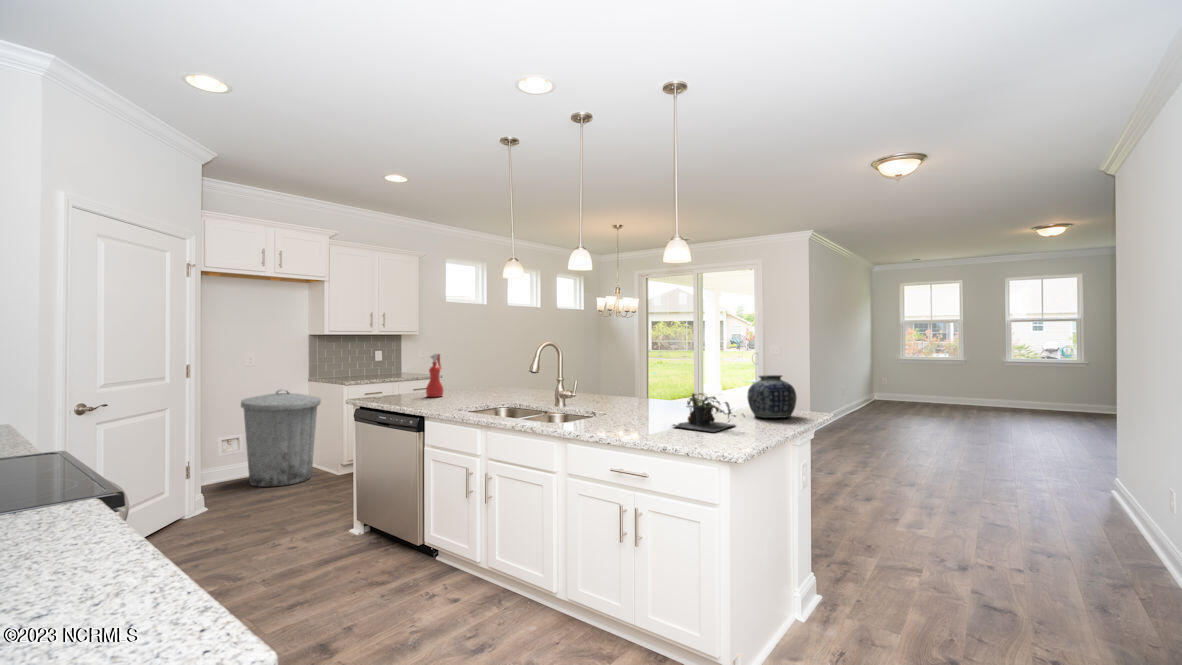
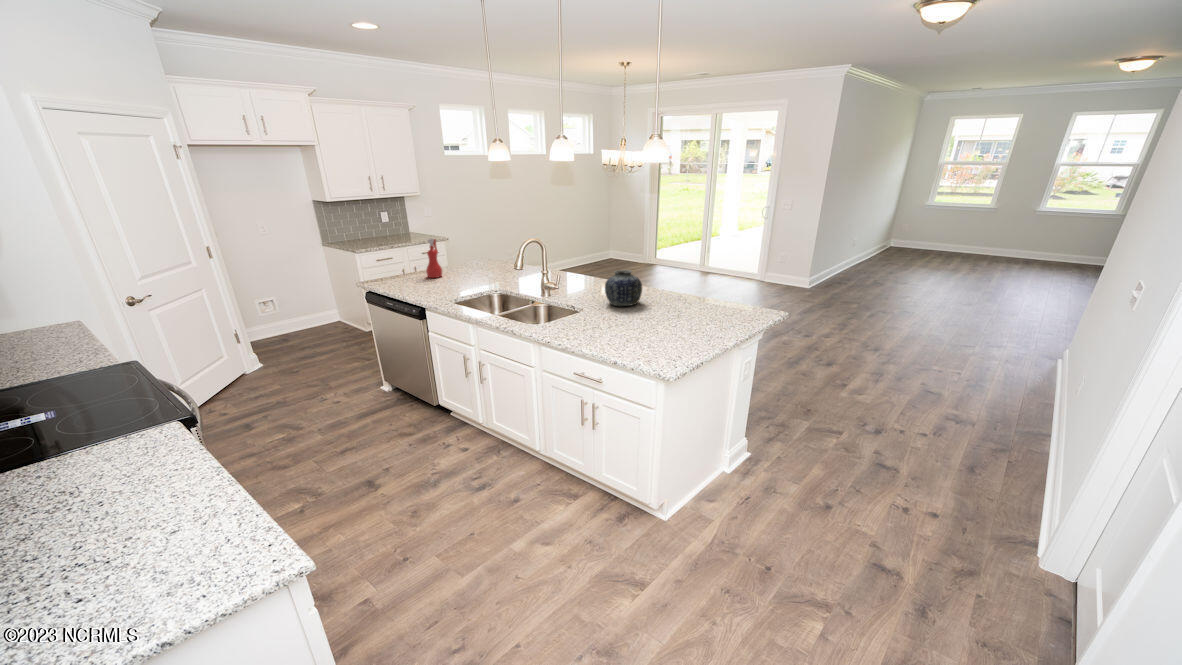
vase: present [747,375,797,418] -> present [605,270,642,306]
trash can: present [241,389,321,487] -> none [263,256,338,342]
plant: present [673,393,744,432] -> none [629,303,689,342]

